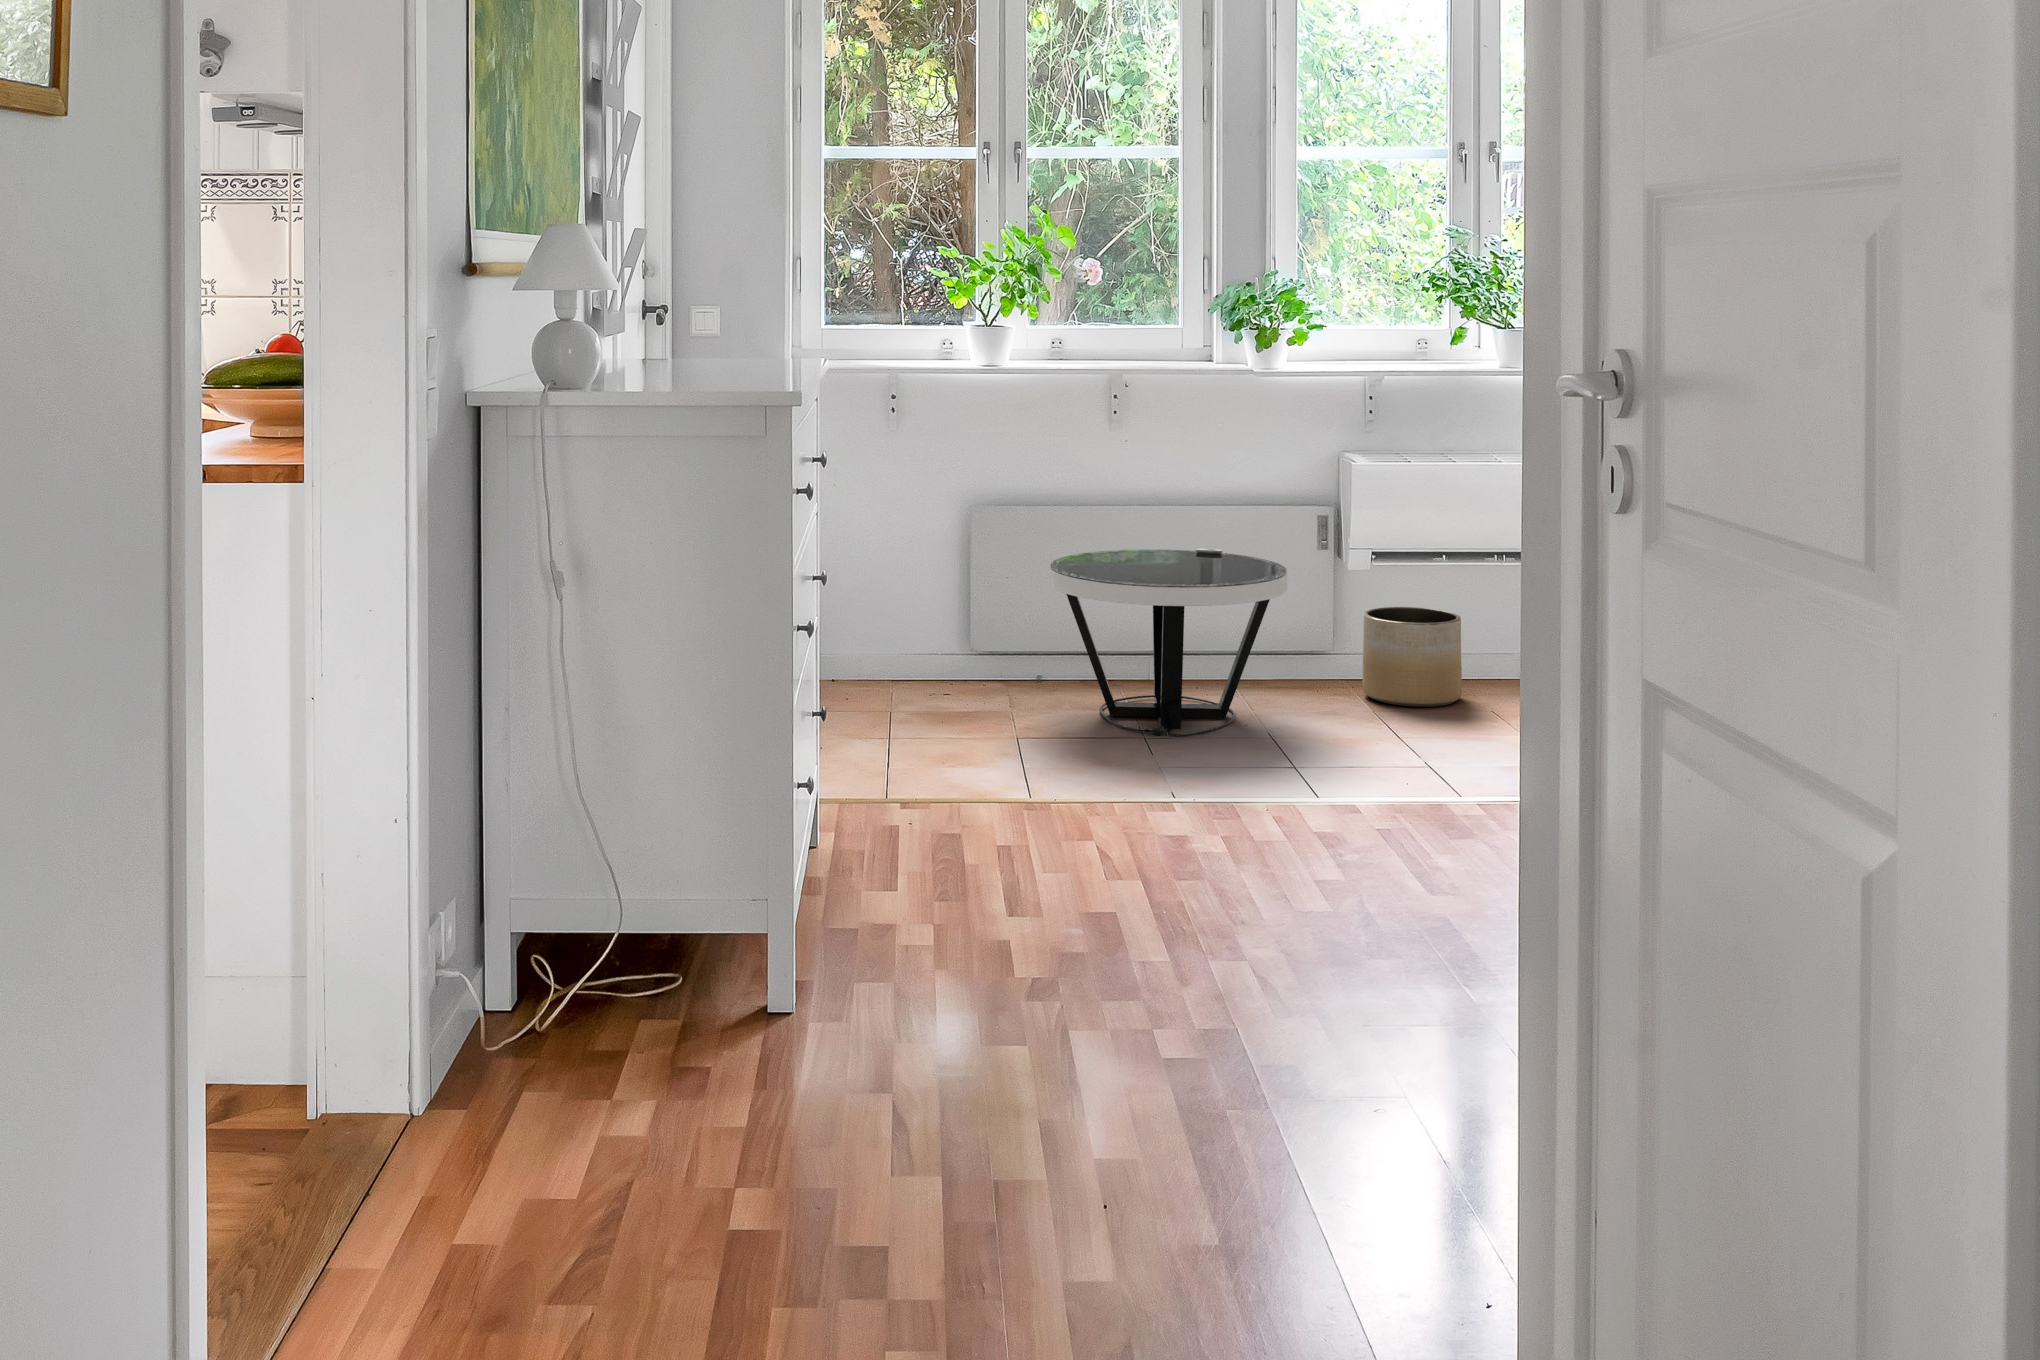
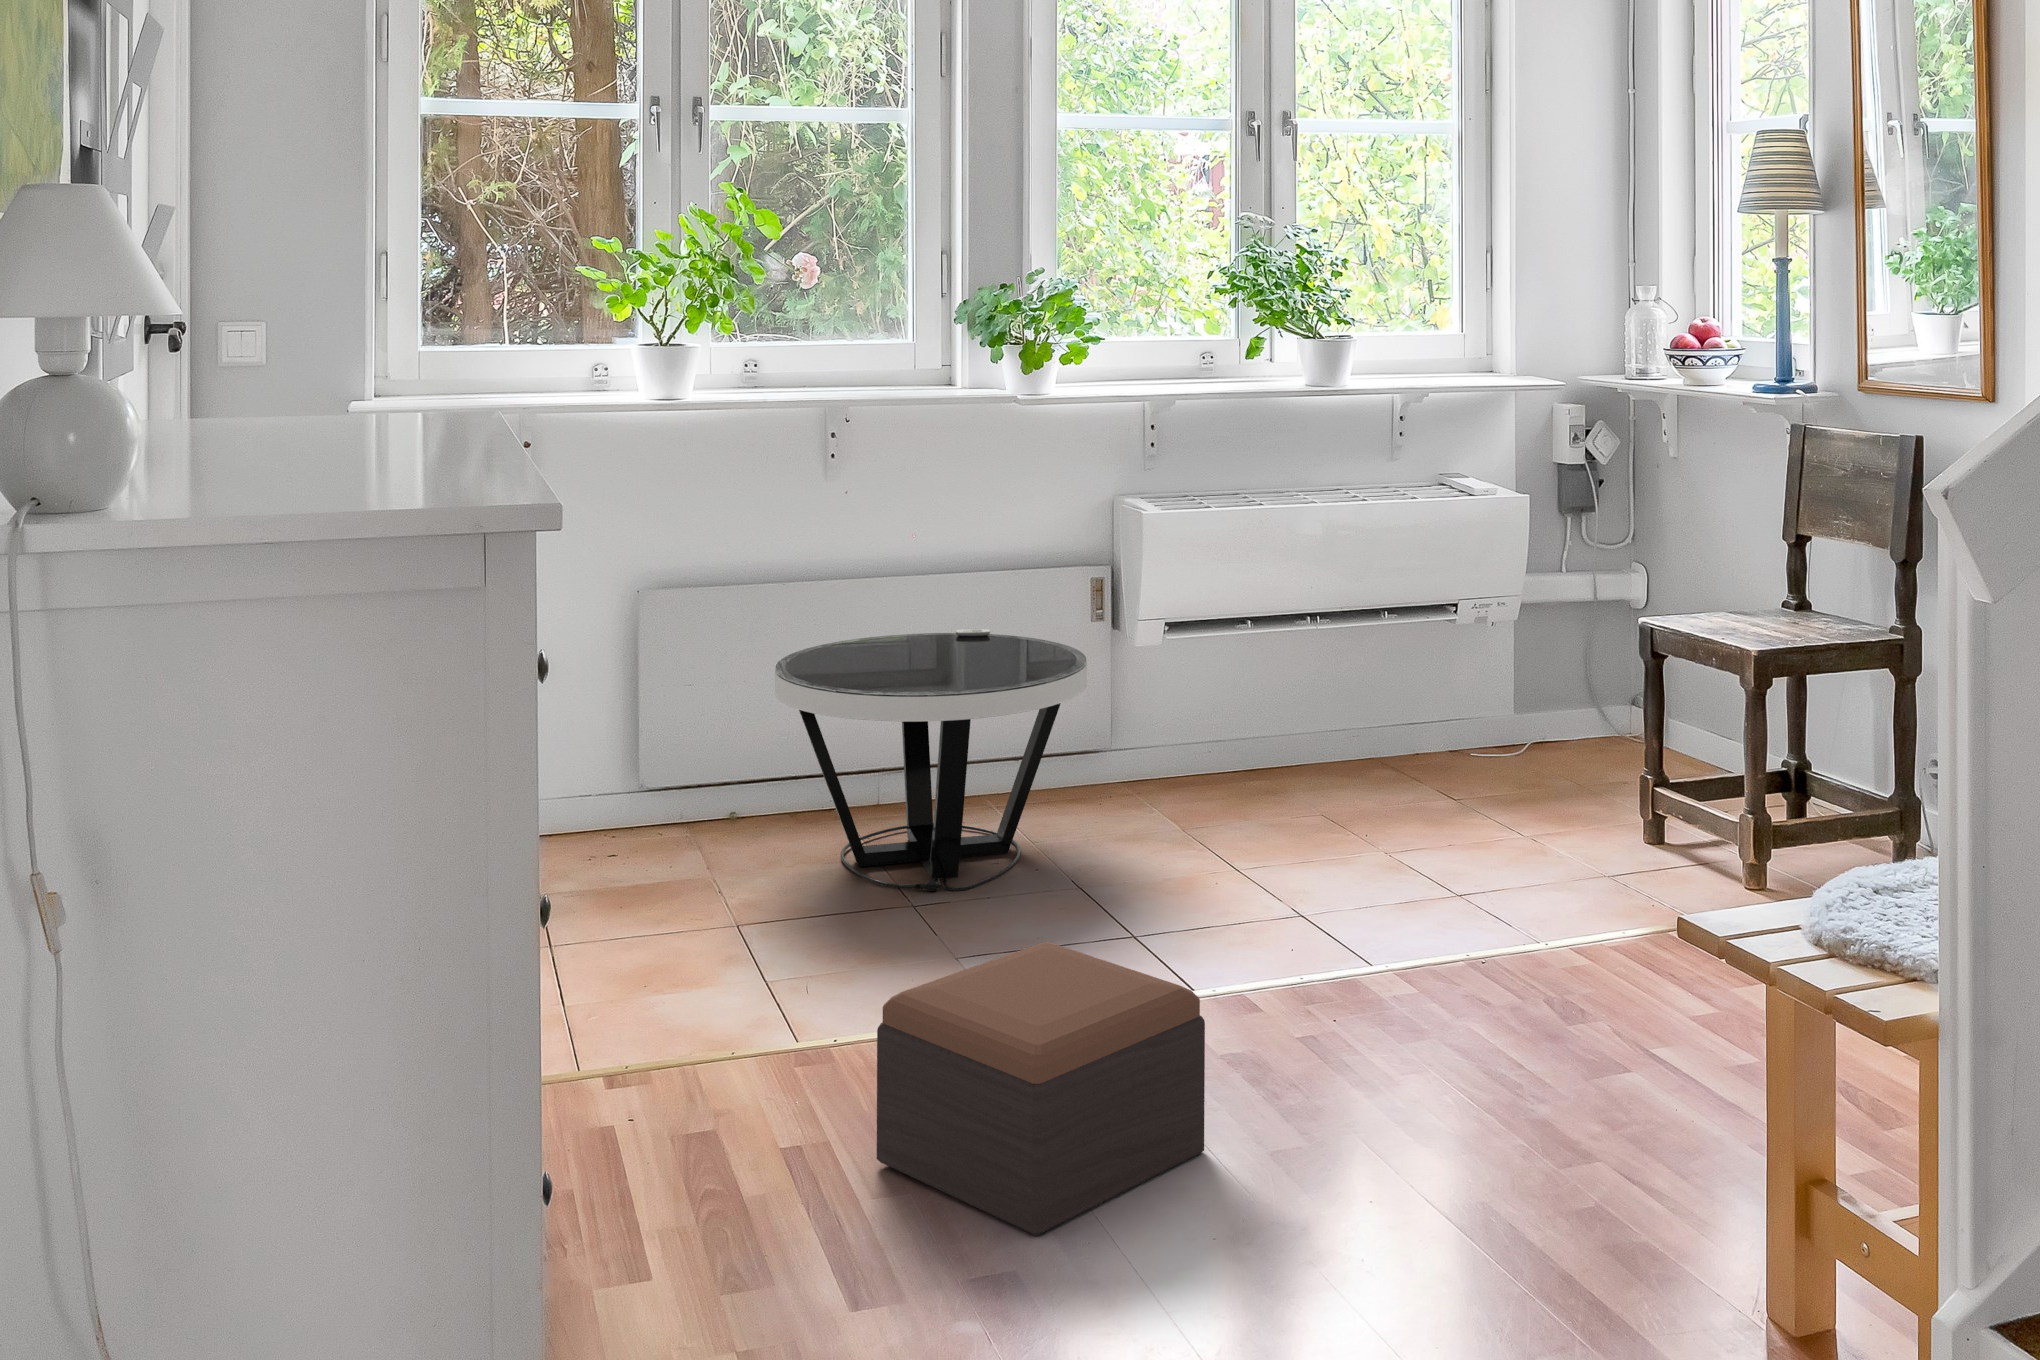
planter: present [1363,607,1462,707] -> none [1158,683,1274,809]
footstool: none [1052,740,1276,913] -> present [877,942,1205,1236]

